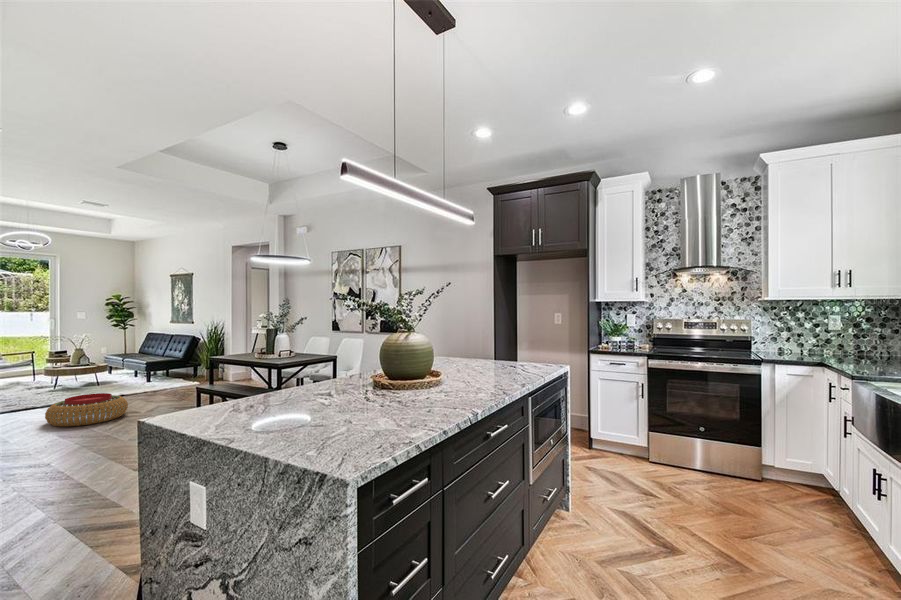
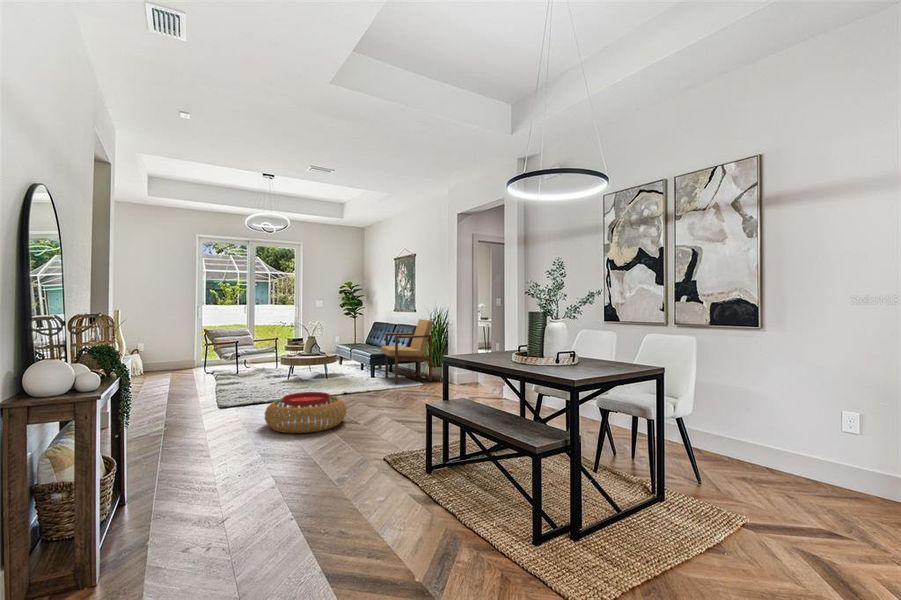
armchair: none [157,330,209,384] -> present [381,319,433,384]

